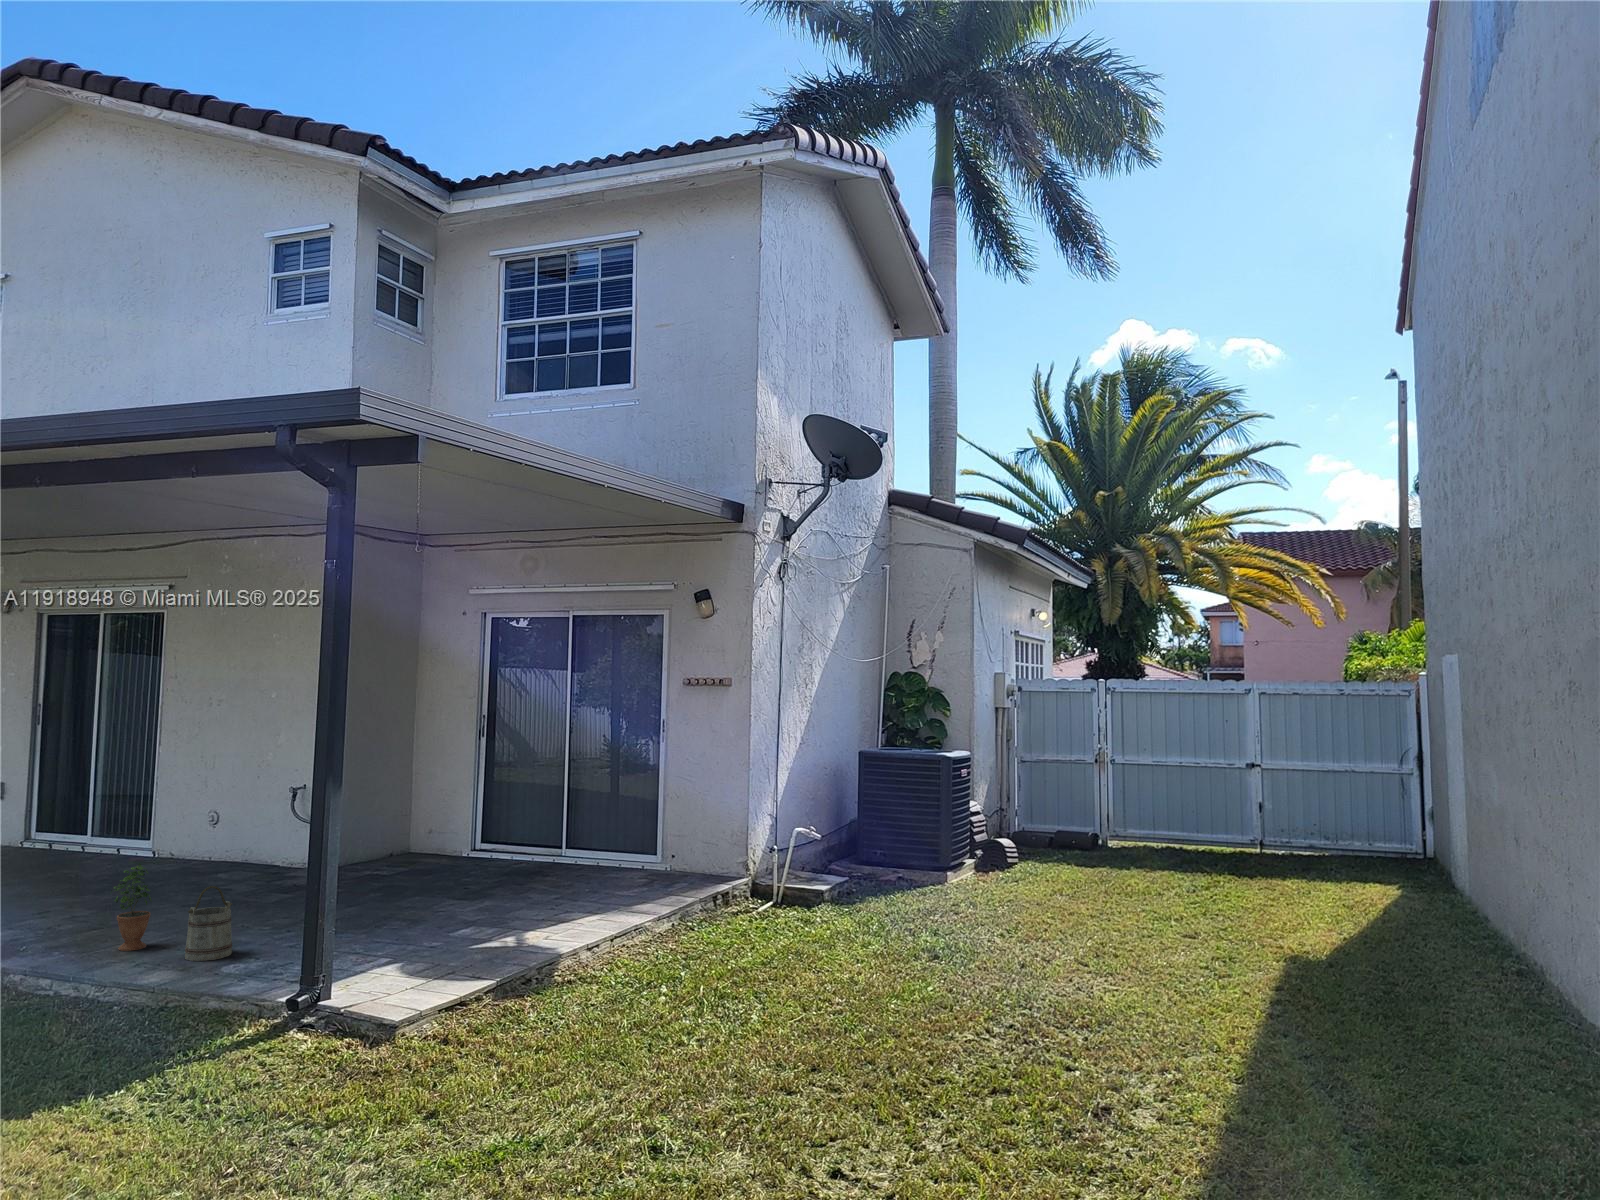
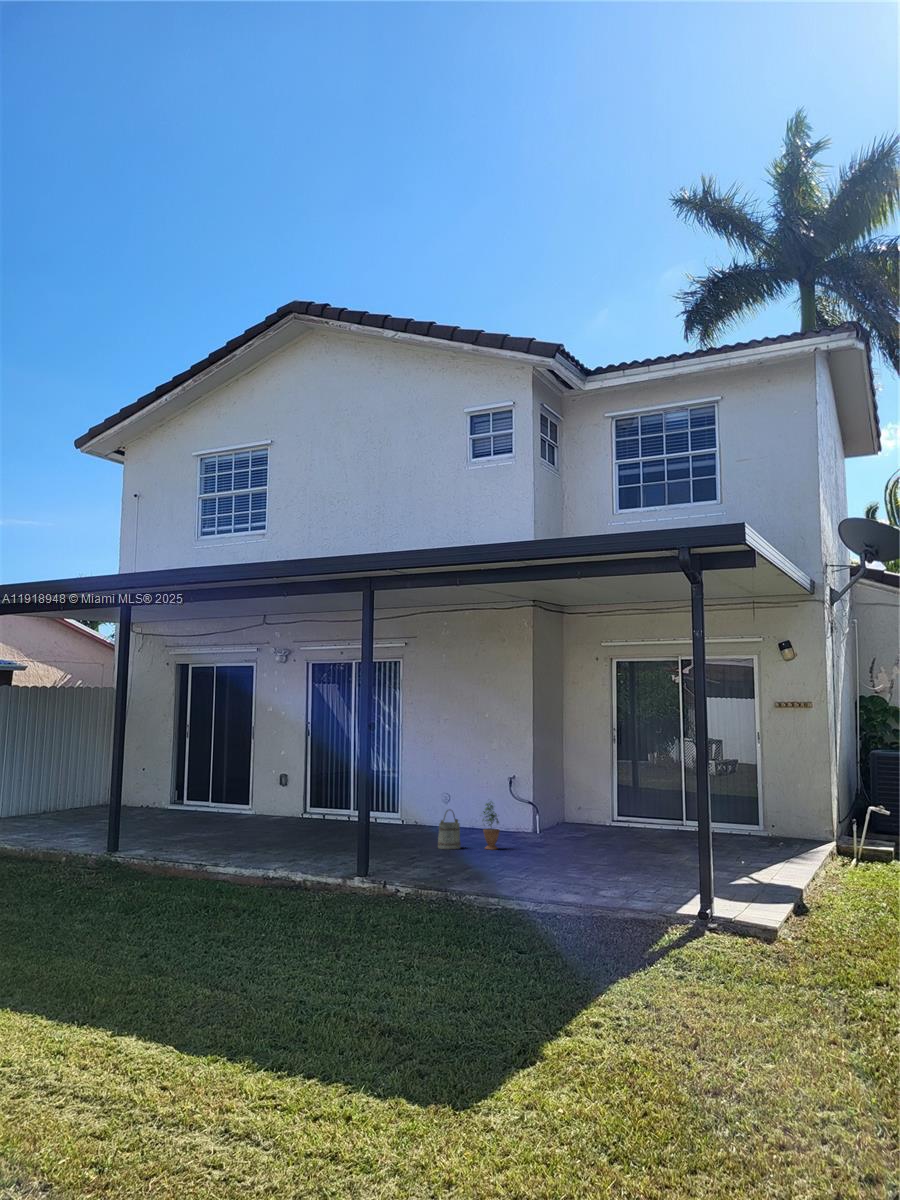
bucket: present [185,886,232,961] -> present [438,810,461,849]

